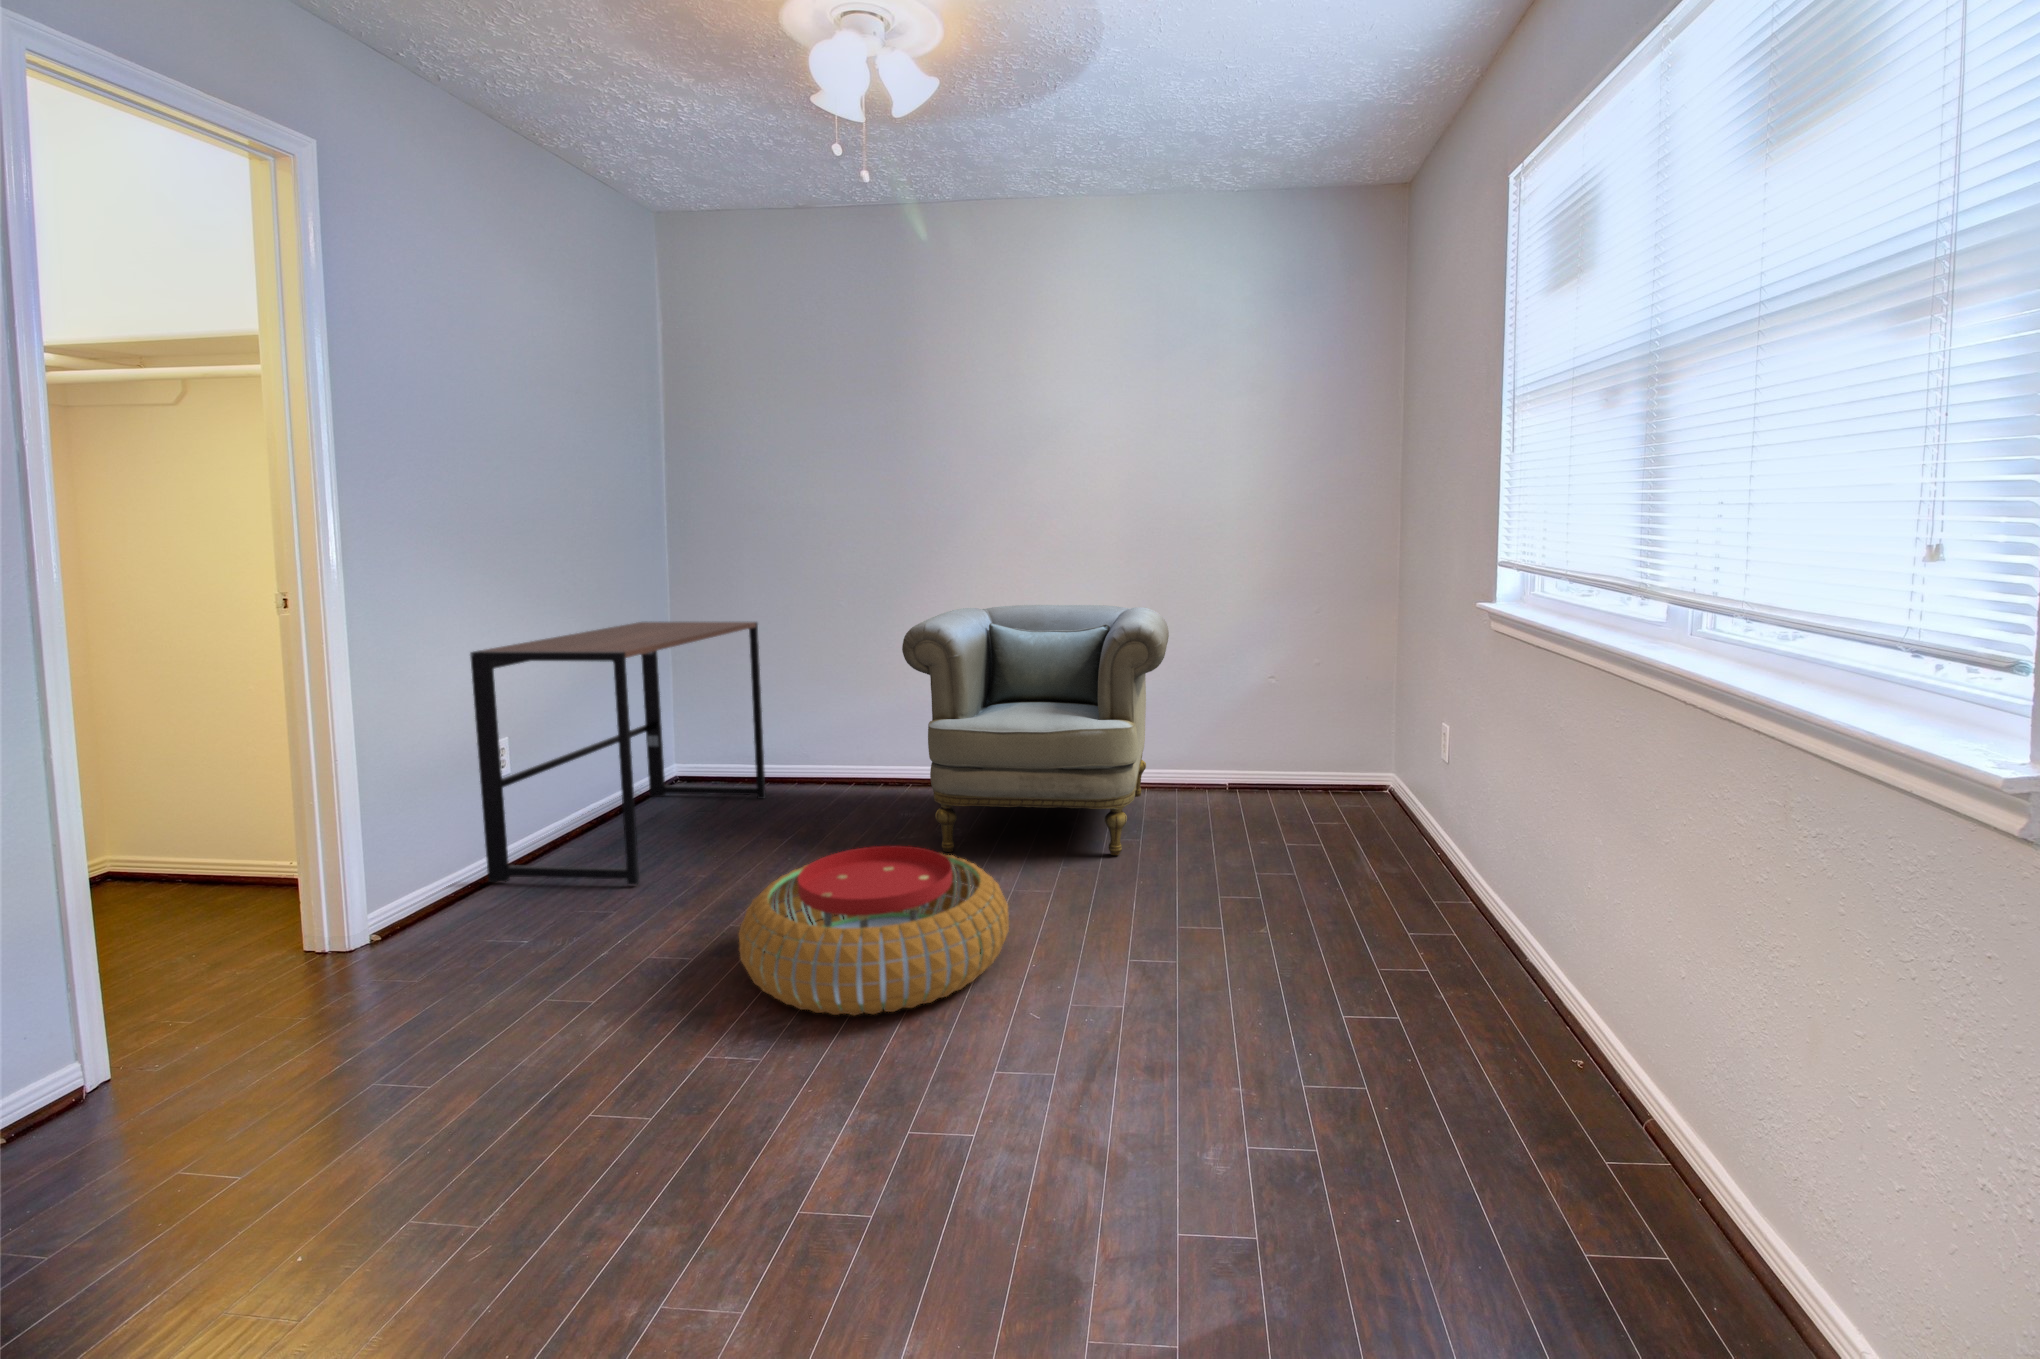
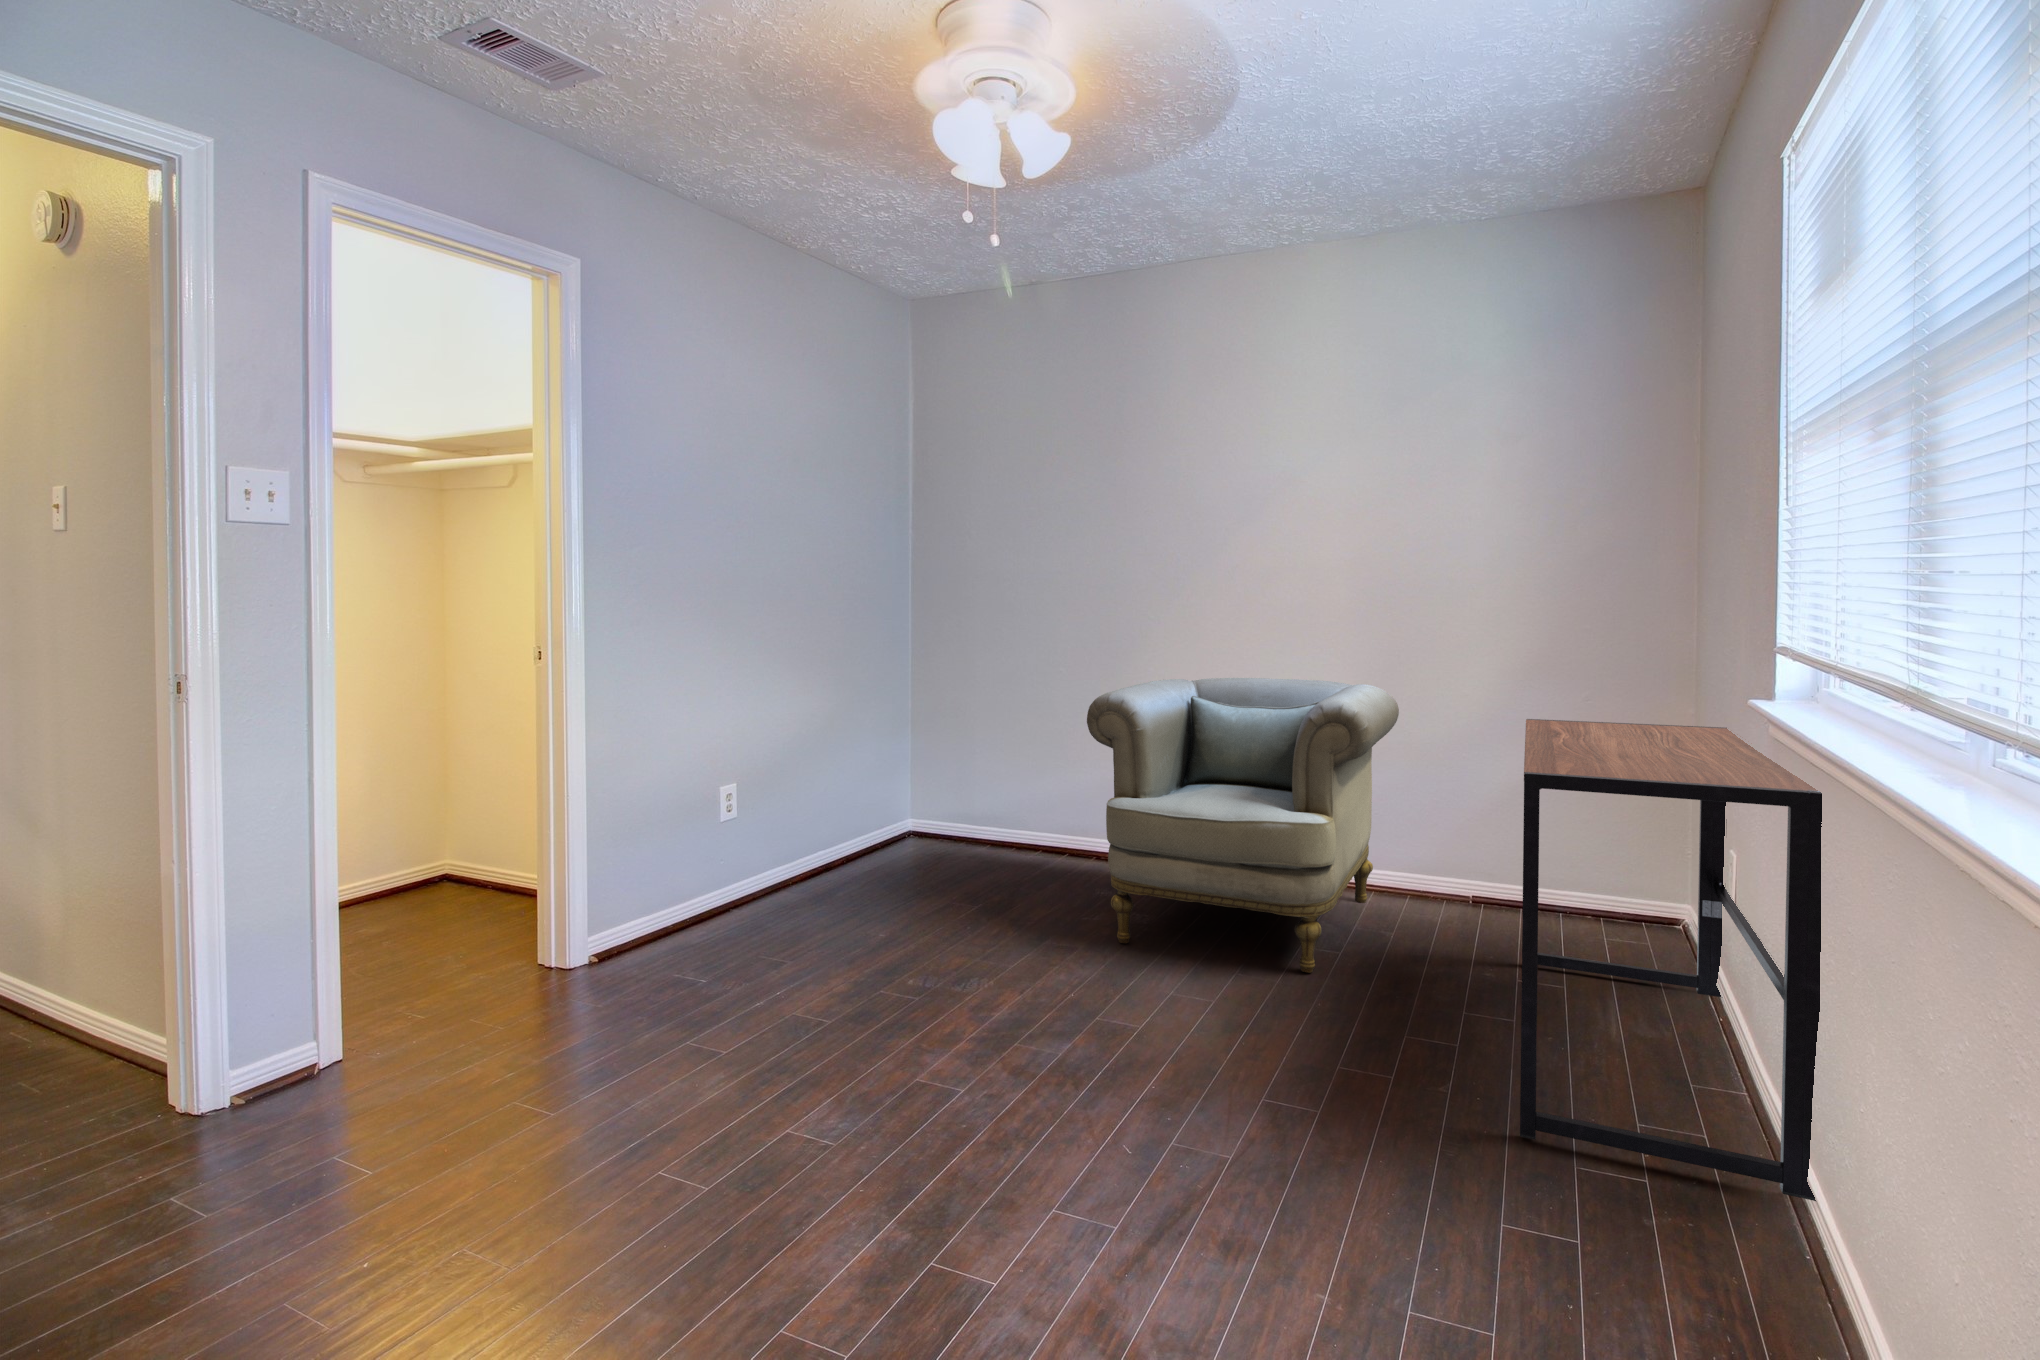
desk: present [470,622,766,885] -> present [1520,719,1822,1201]
pouf: present [738,846,1009,1016] -> none [848,931,1138,1127]

